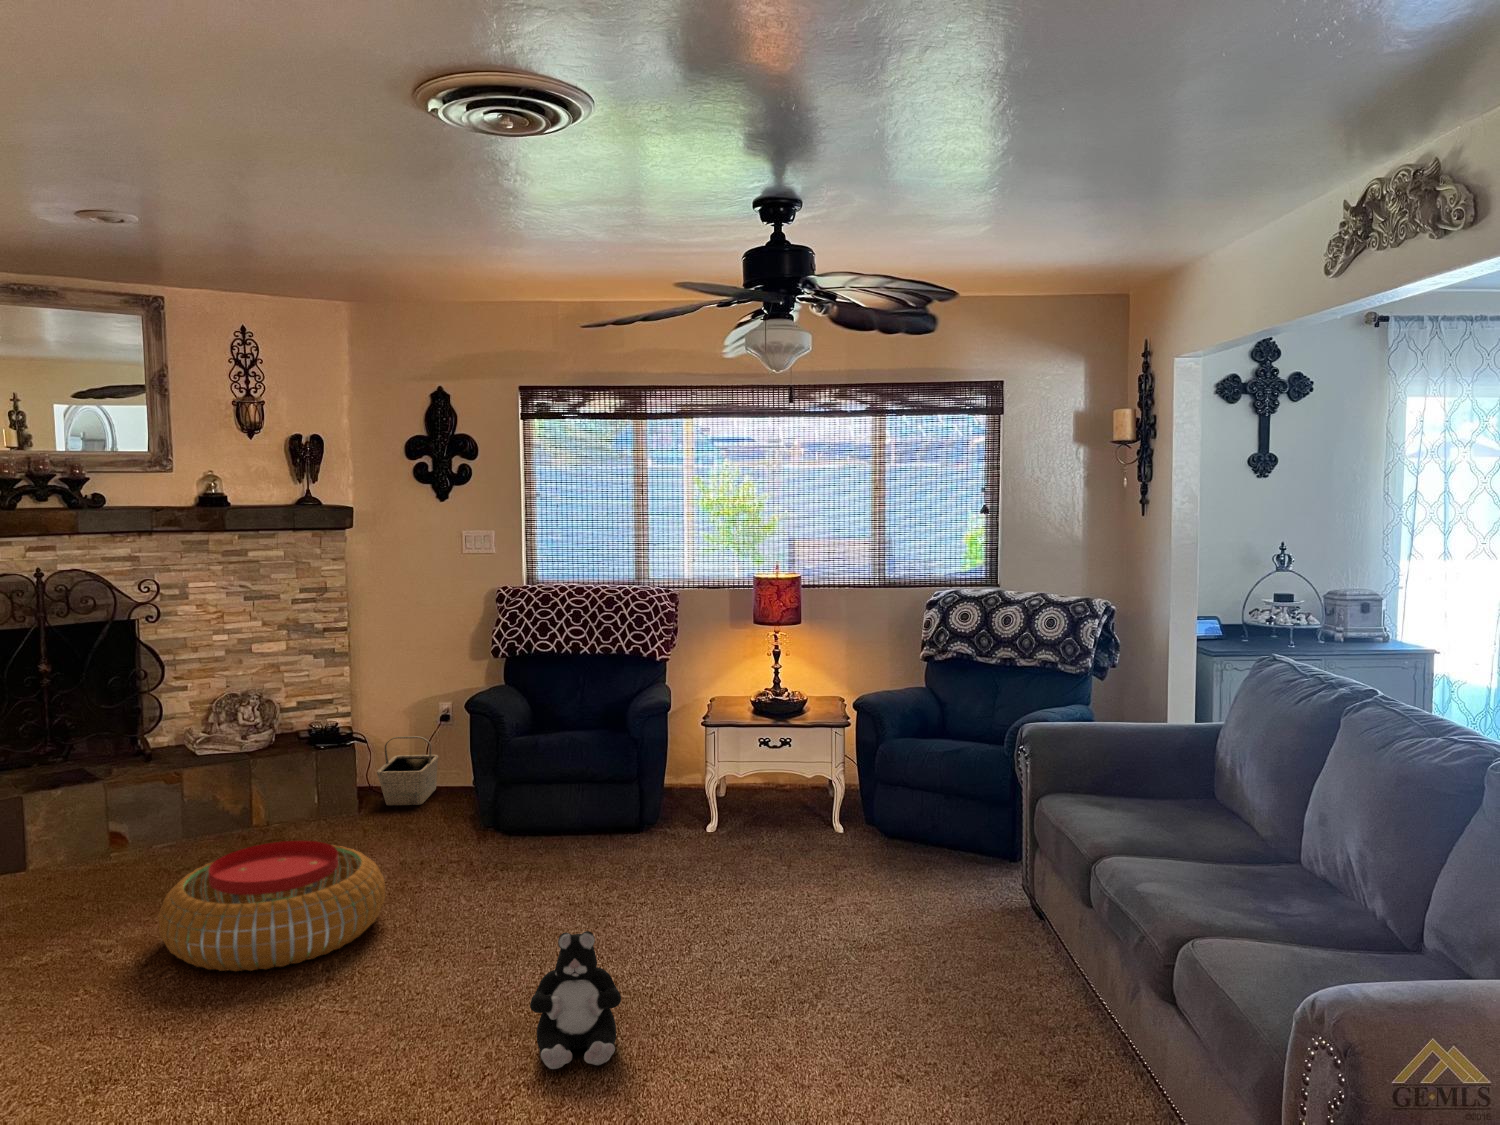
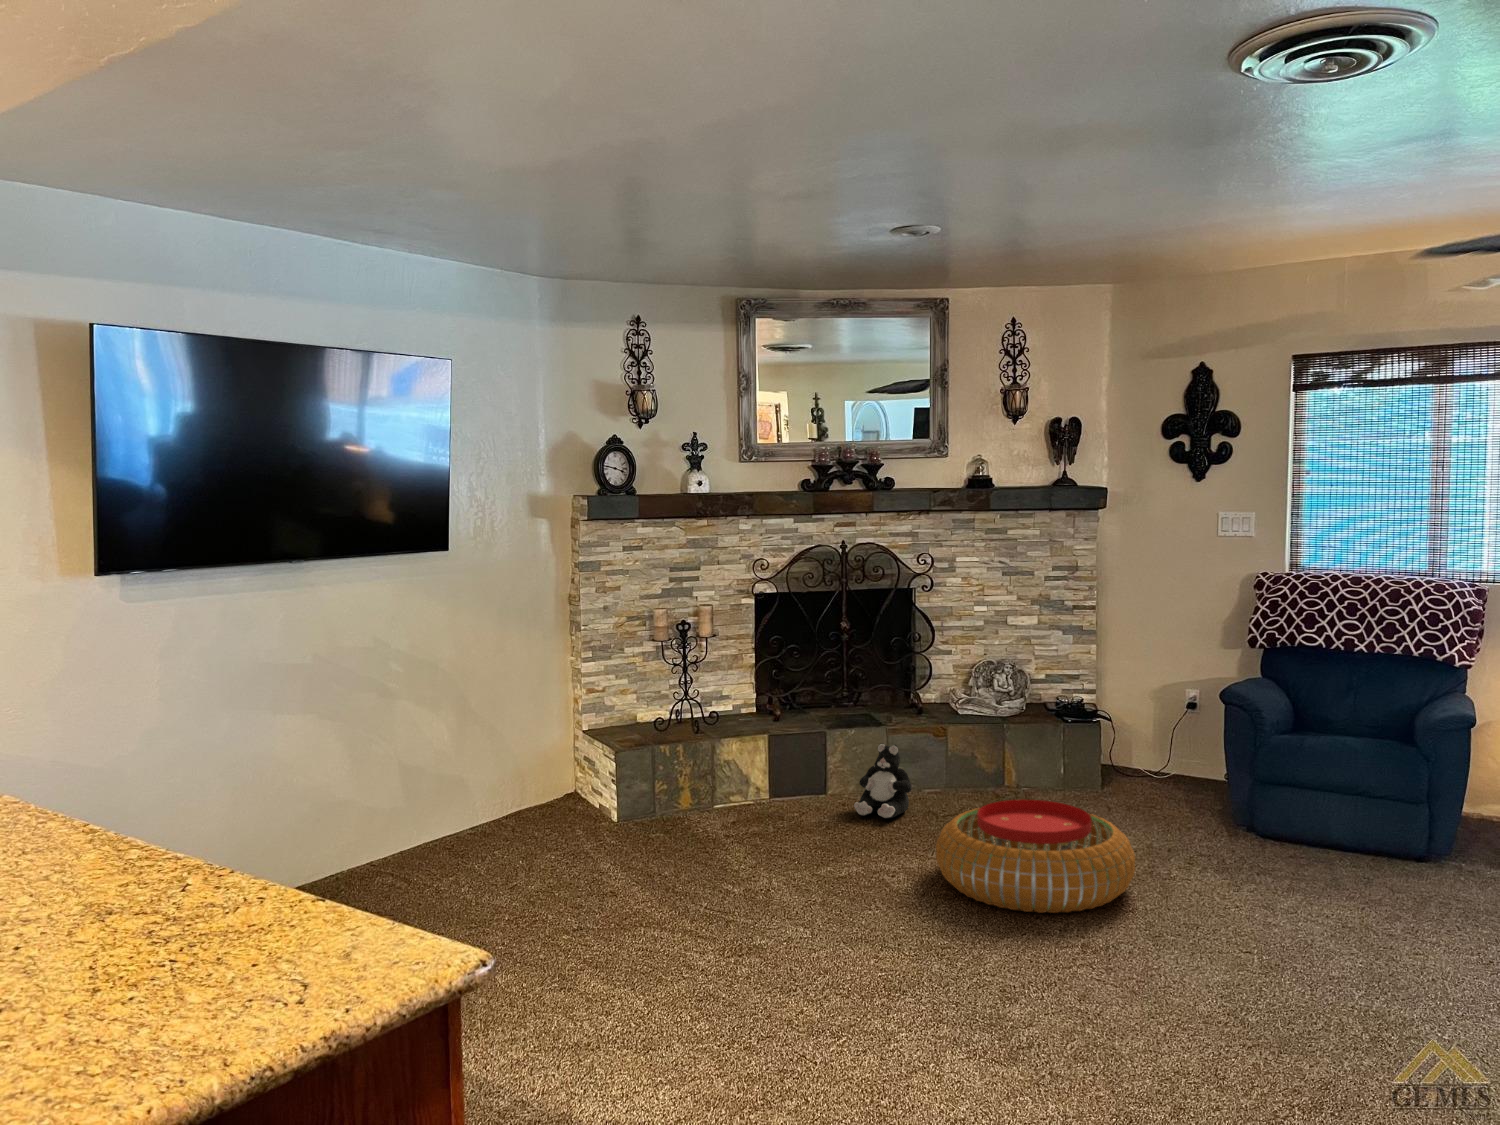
basket: present [377,736,439,805] -> none [1121,721,1184,792]
plush toy: present [530,931,621,1069] -> present [854,743,912,818]

